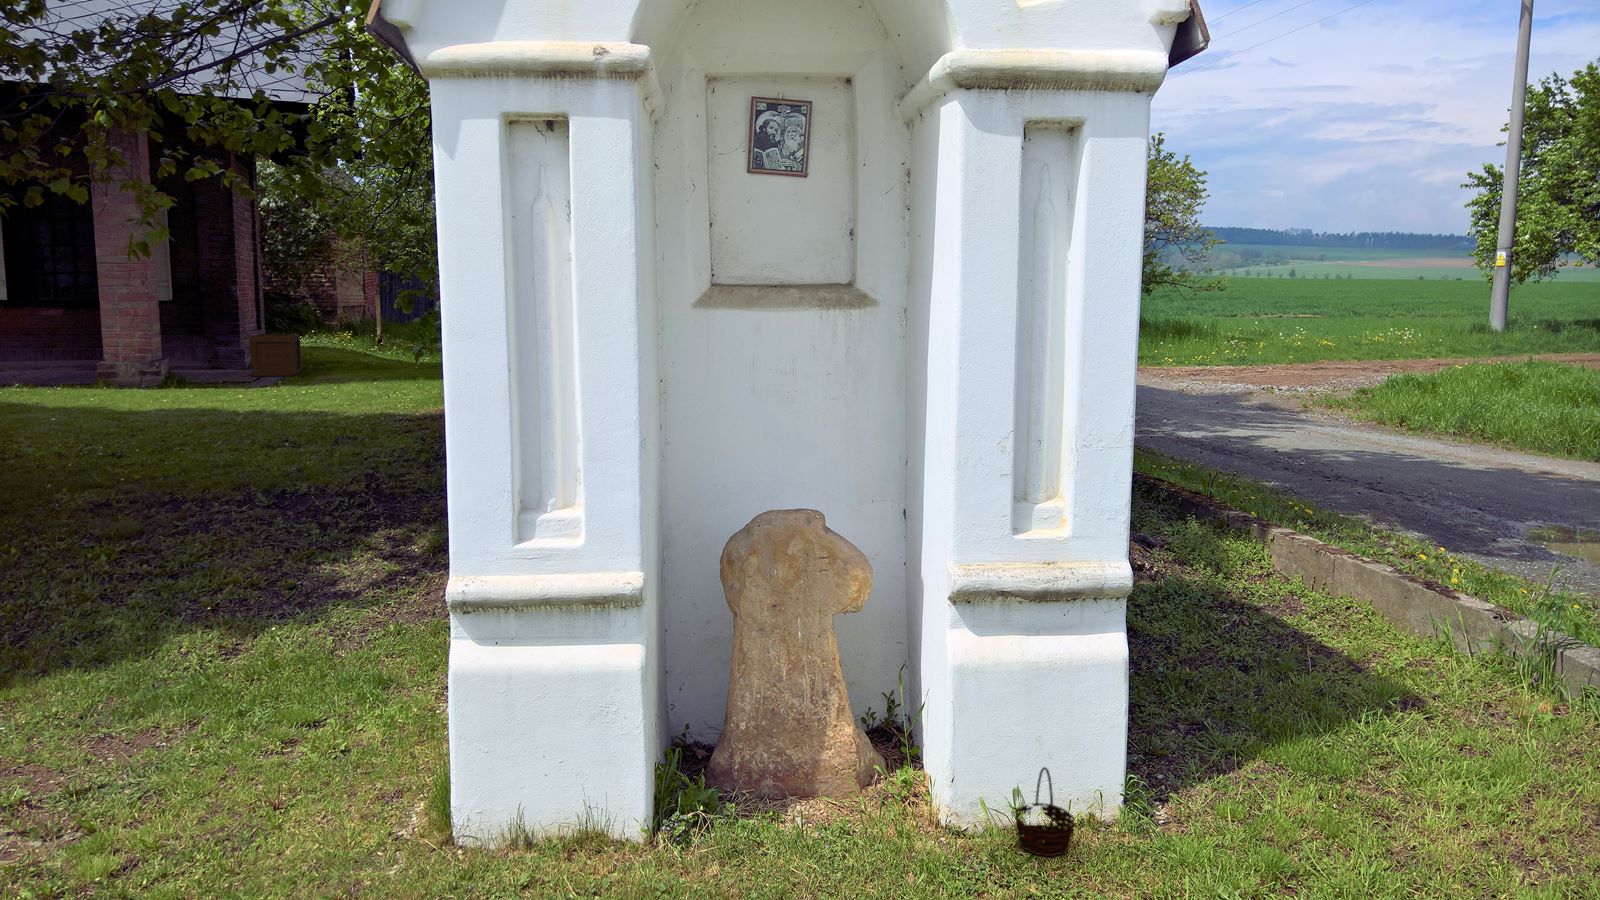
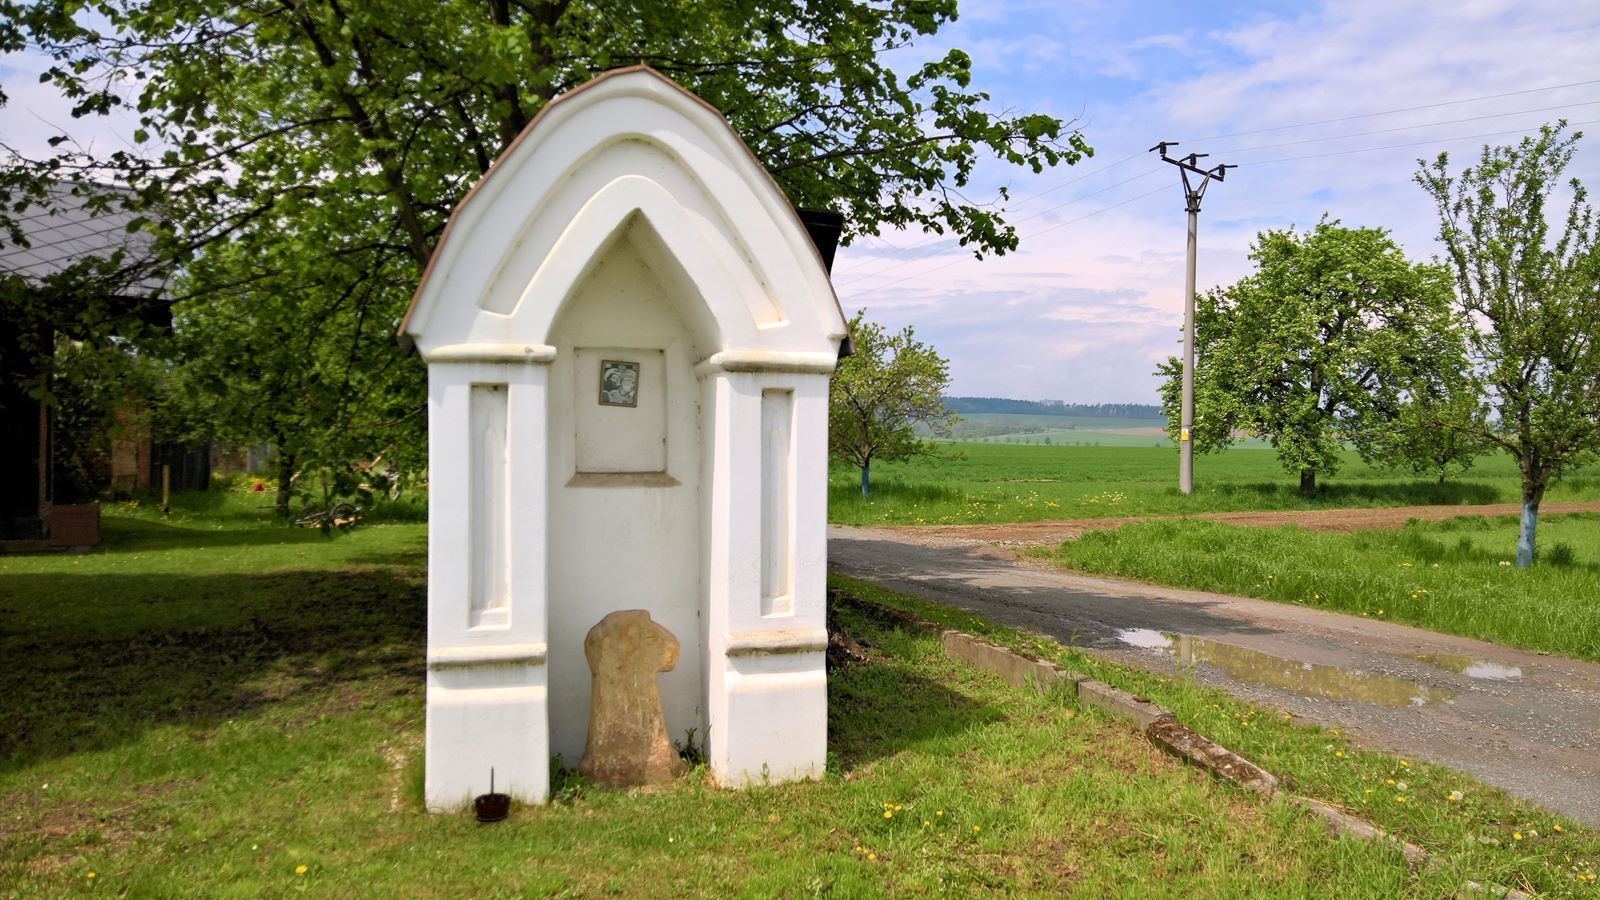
basket: present [1015,767,1075,856] -> present [474,768,511,821]

